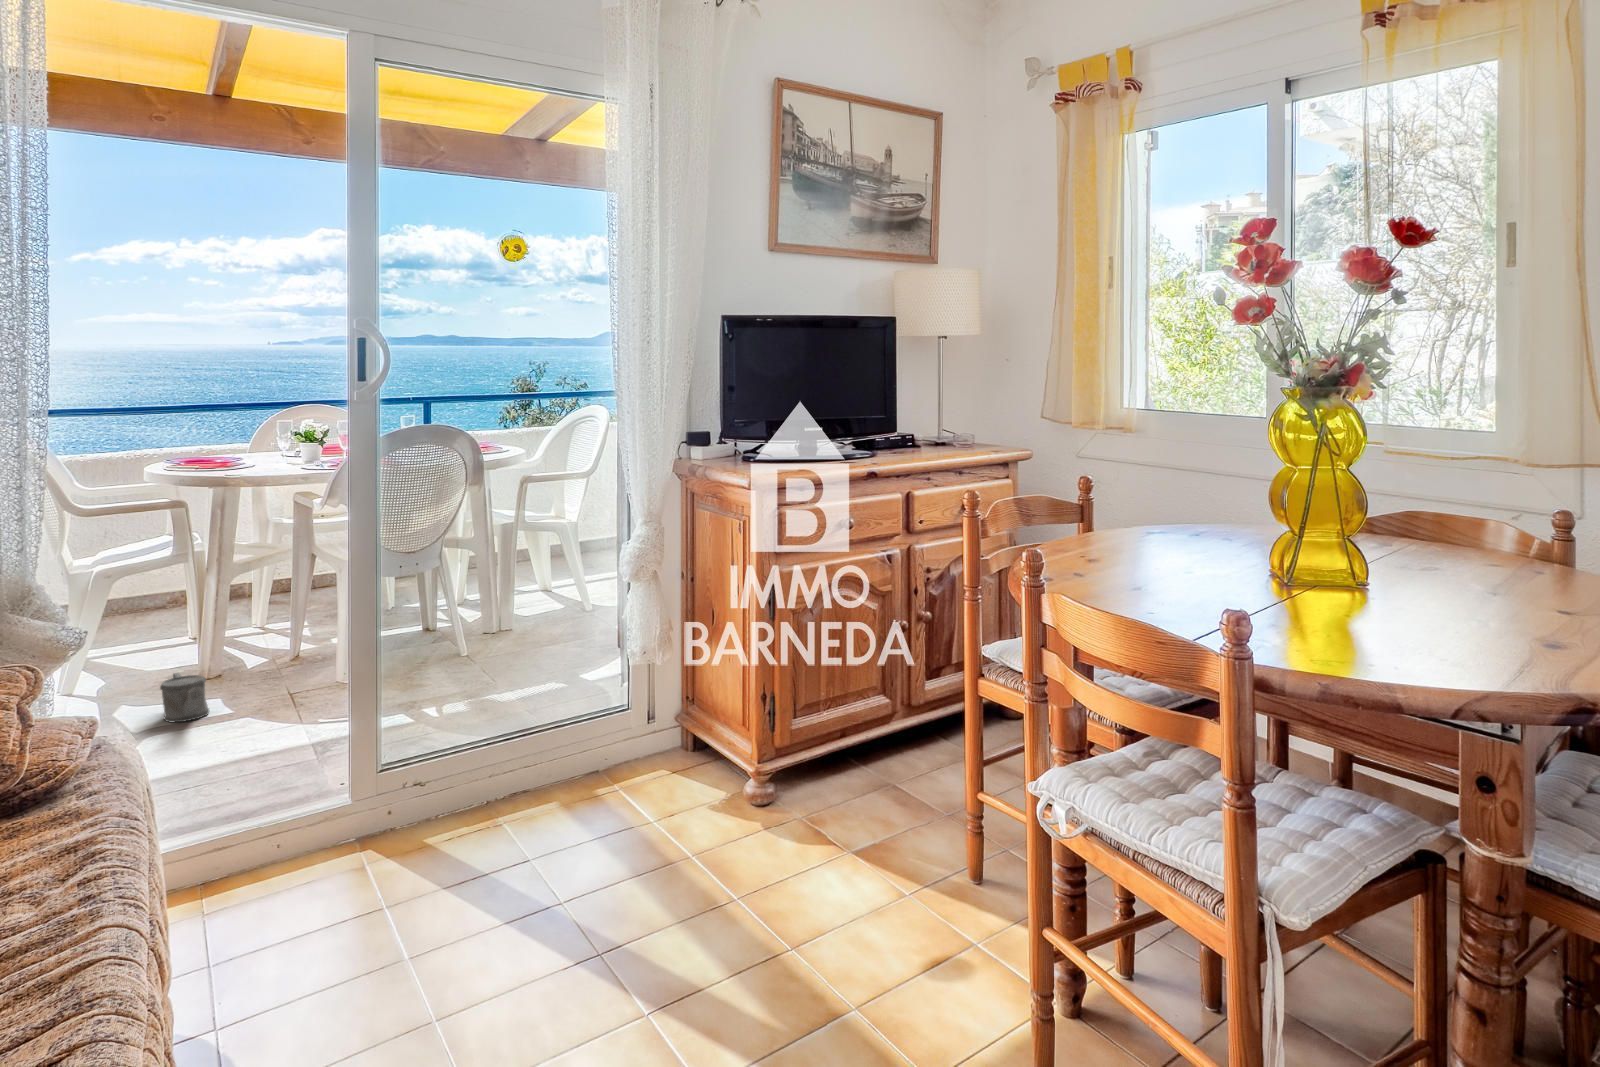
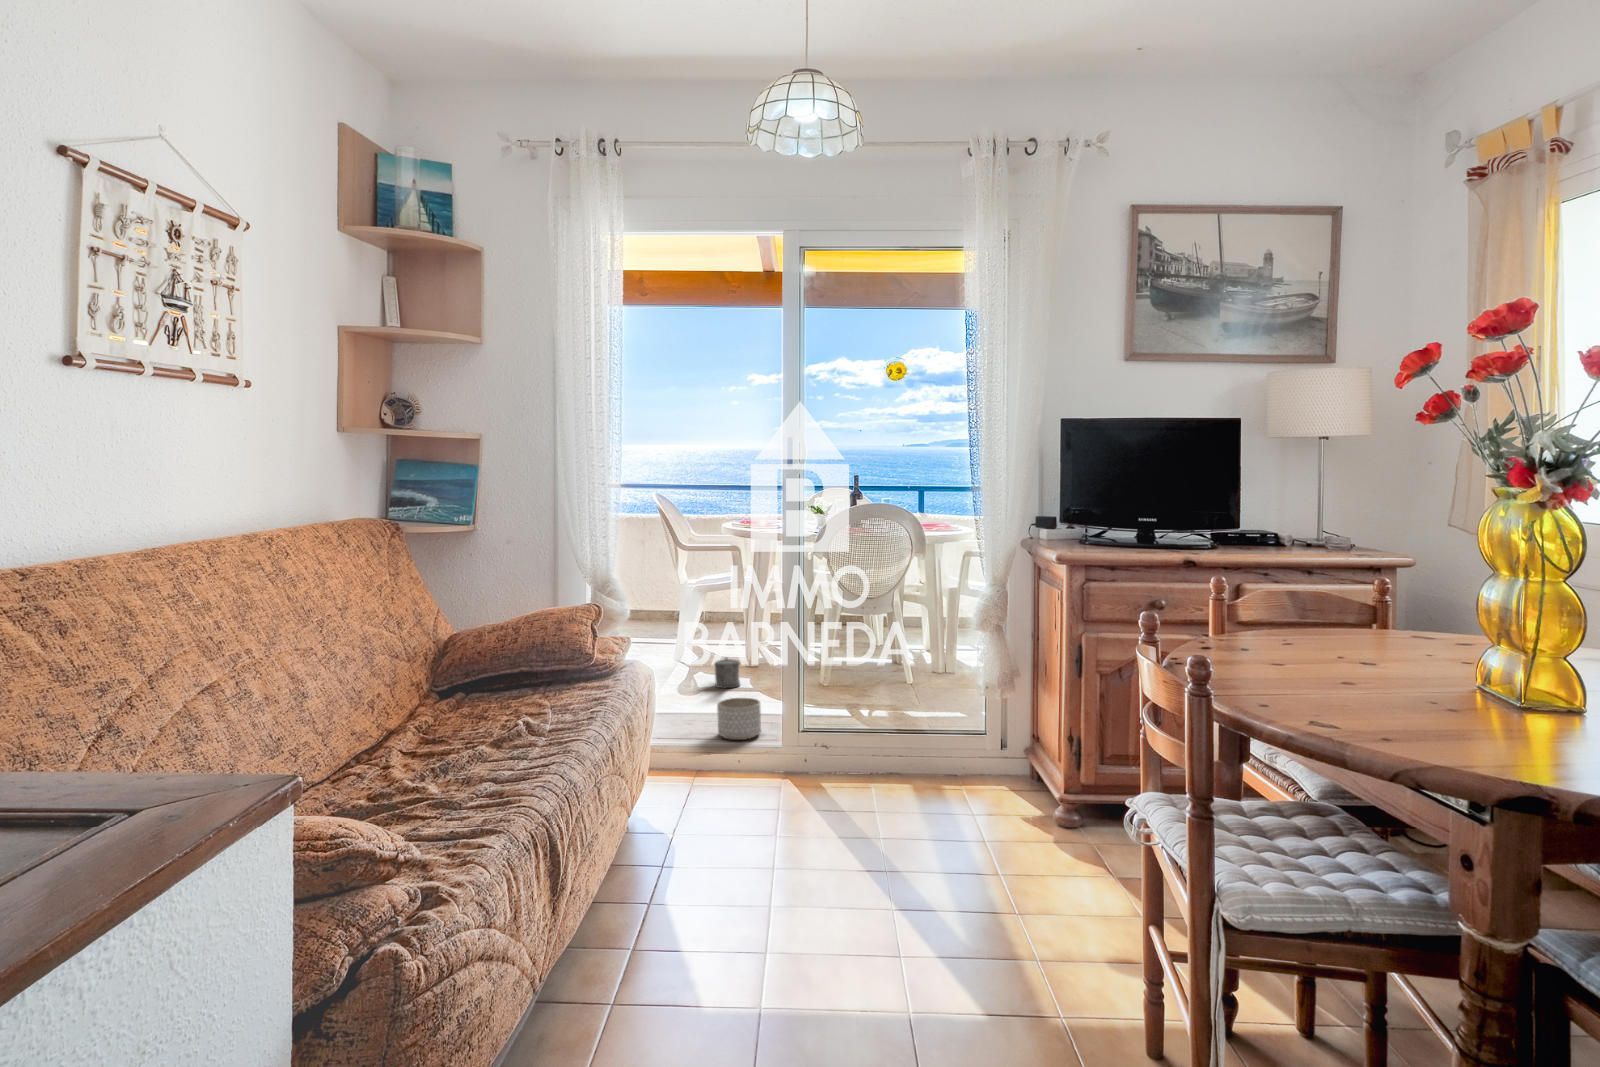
planter: none [212,737,294,809] -> present [717,698,761,740]

